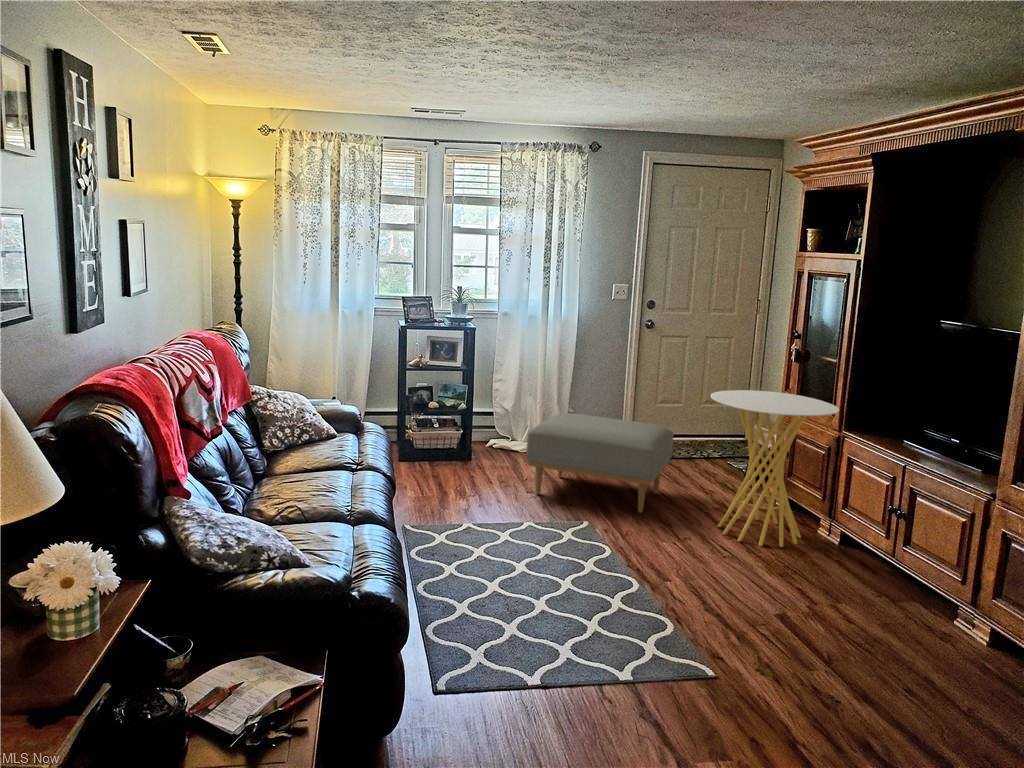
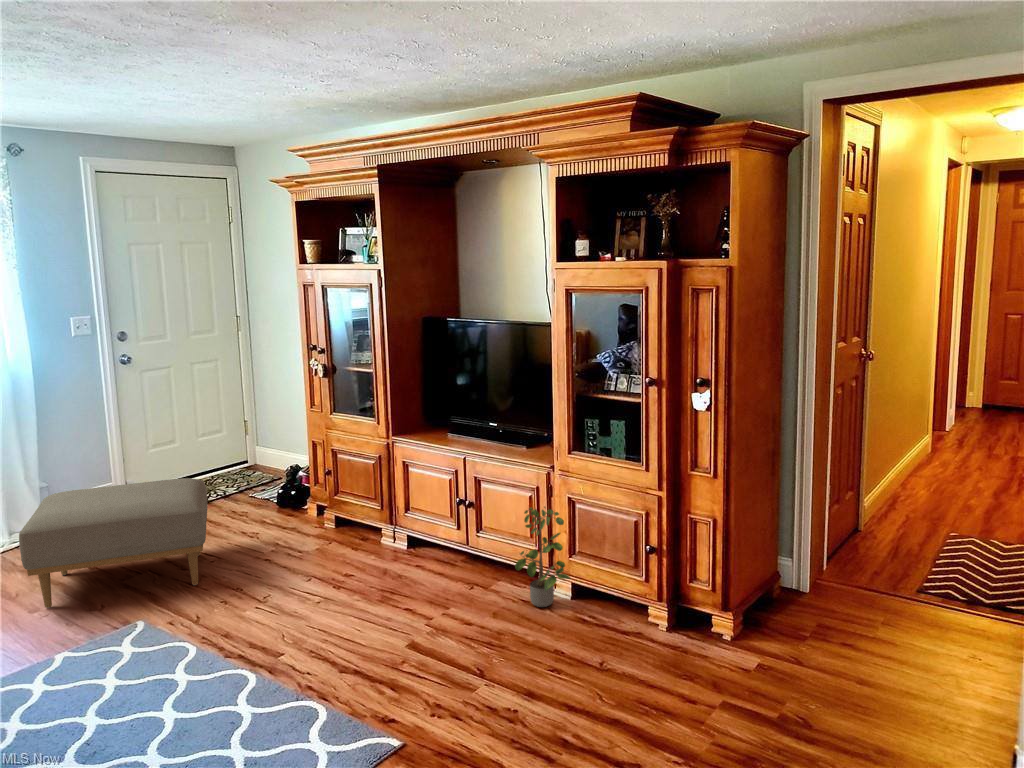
side table: present [711,390,839,547] -> none [254,412,388,580]
potted plant: none [920,525,984,640] -> present [515,507,571,607]

